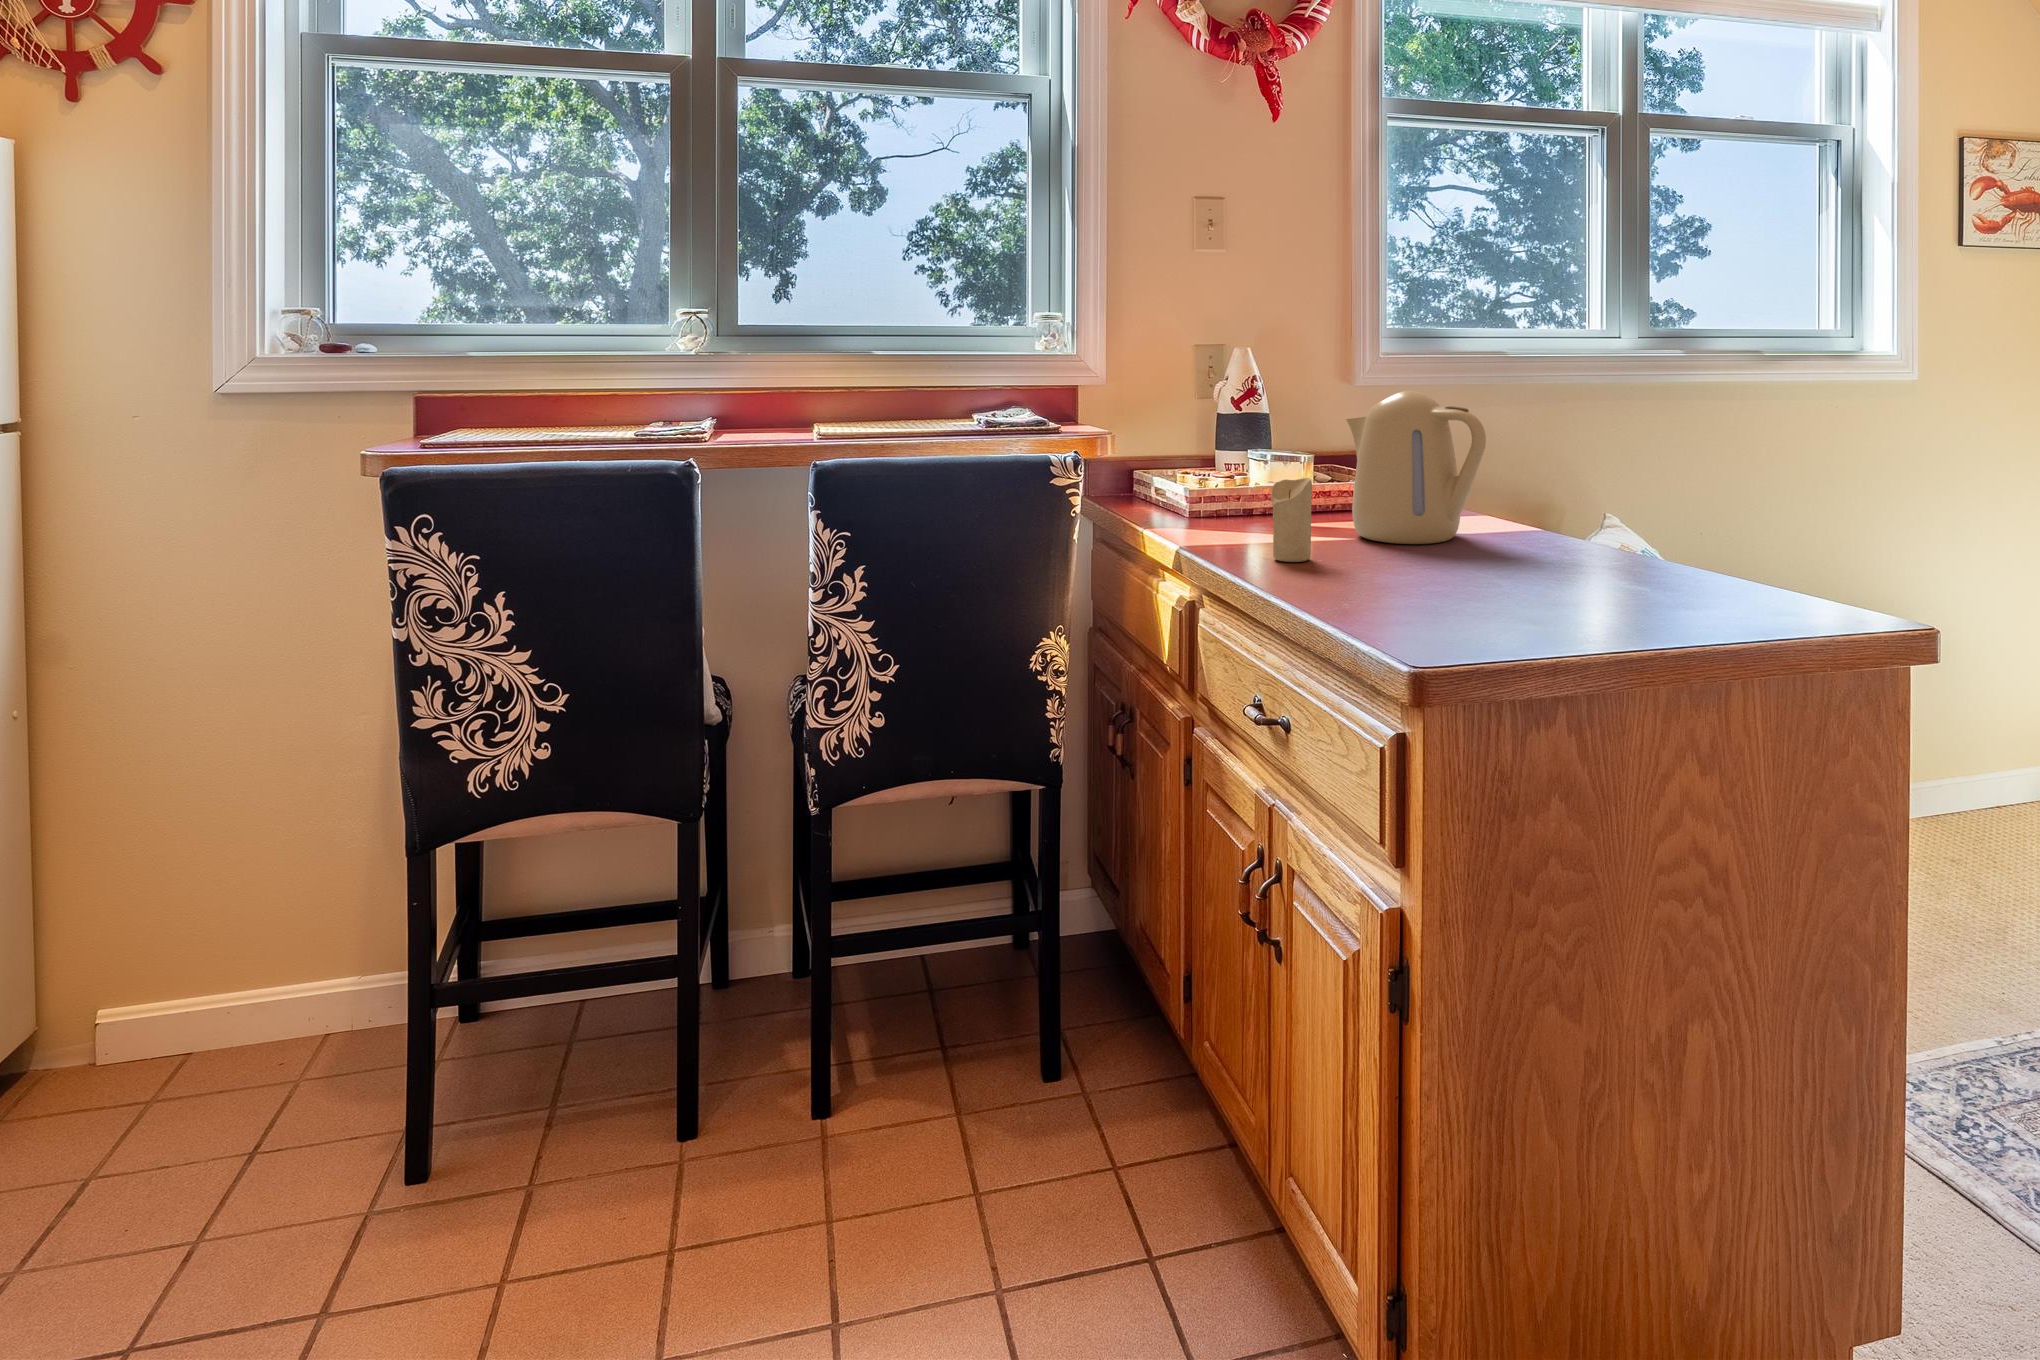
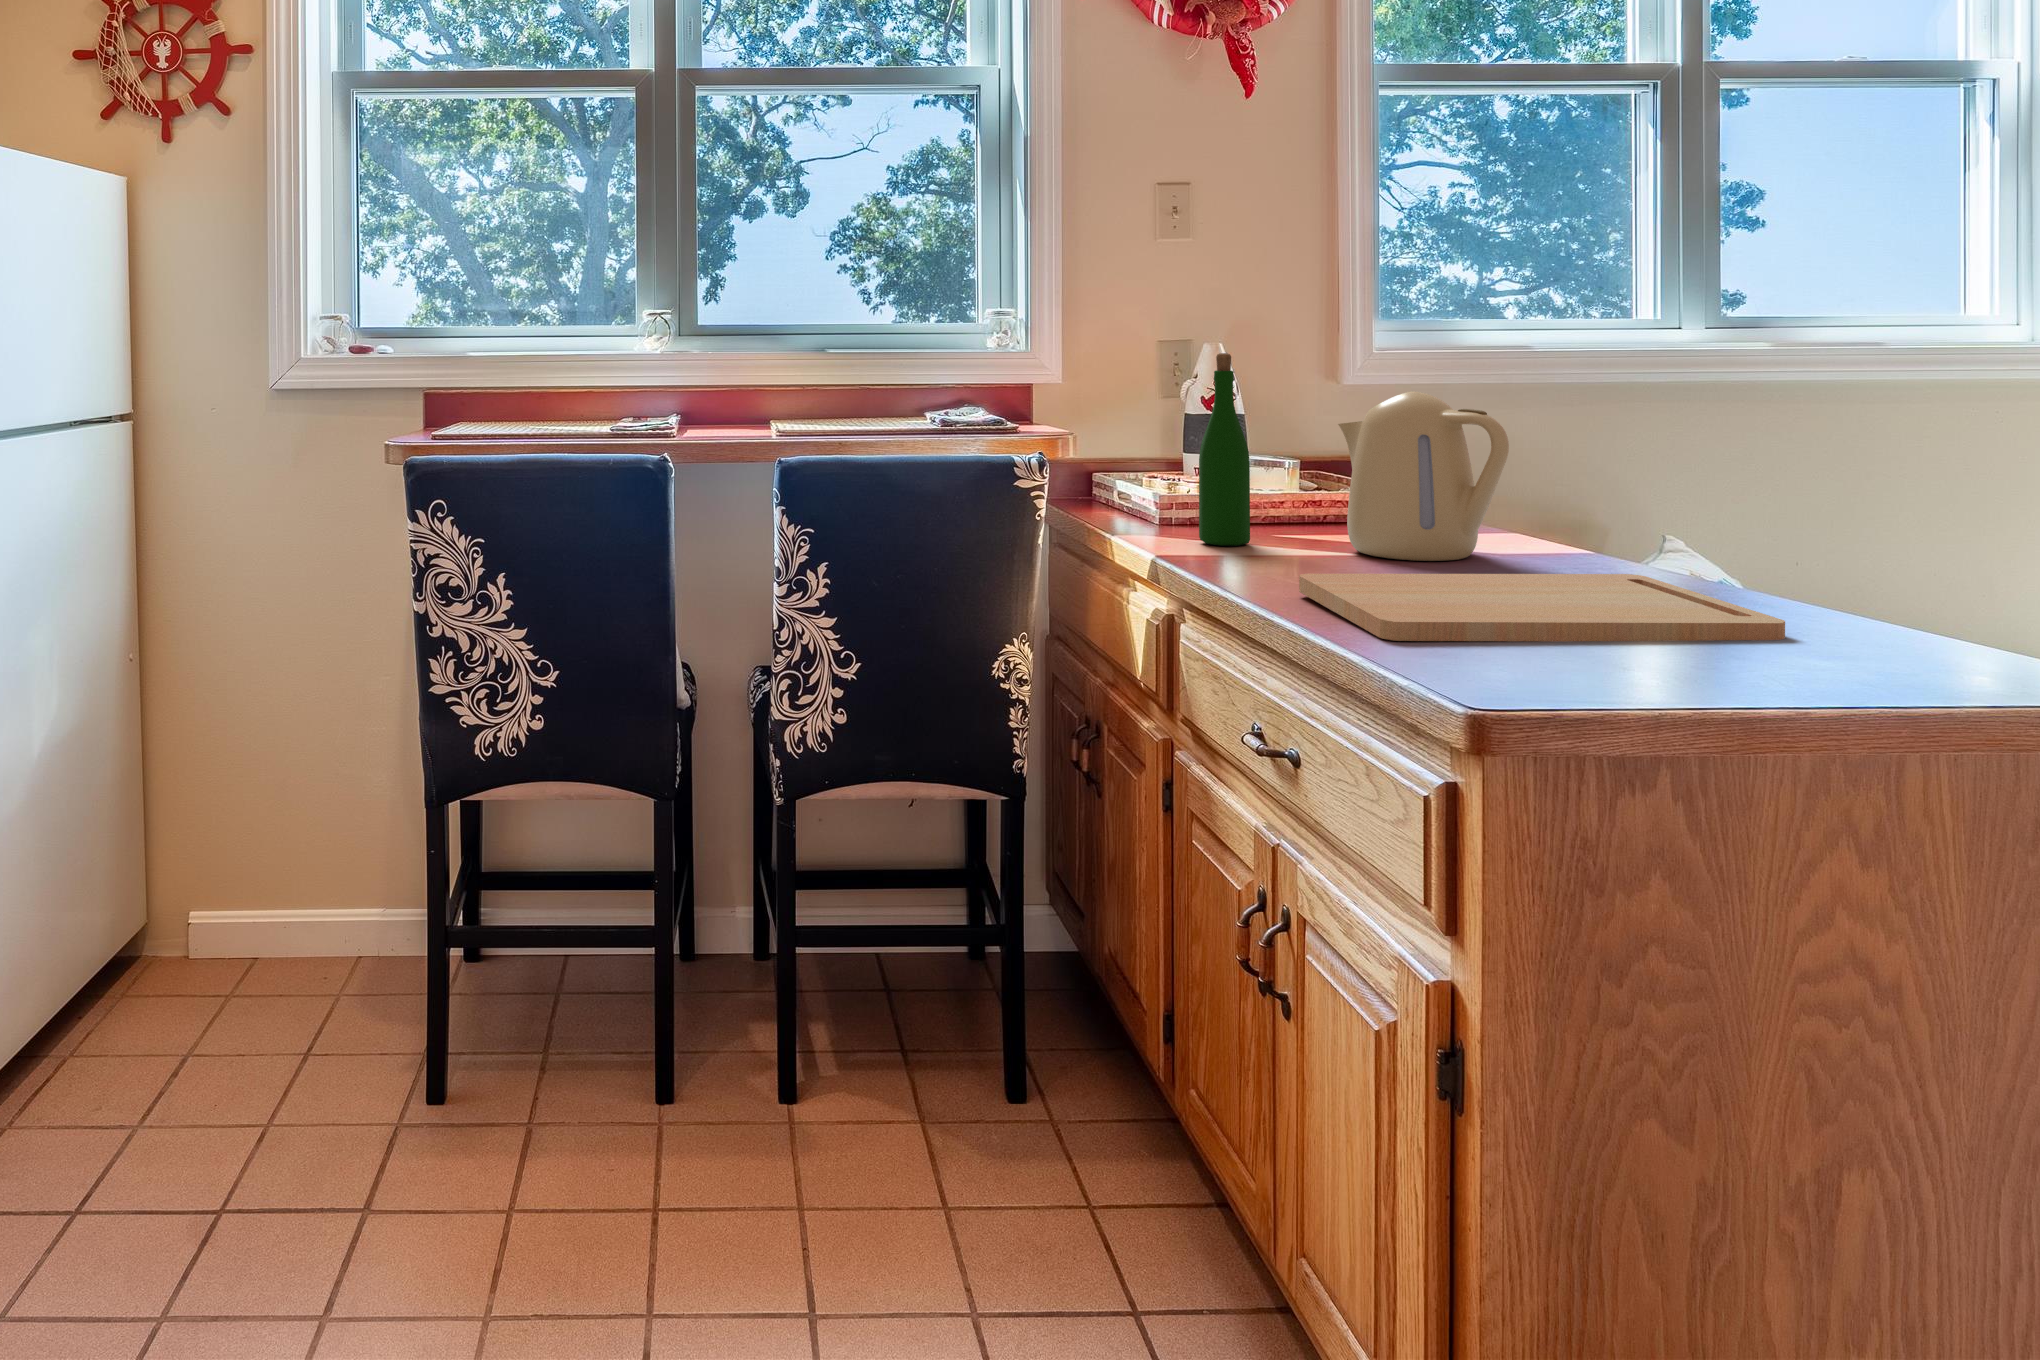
wine bottle: none [1225,354,1270,533] -> present [1199,353,1250,546]
candle: present [1271,478,1312,562] -> none [1255,484,1302,573]
cutting board: none [1306,555,1705,636] -> present [1299,574,1785,642]

